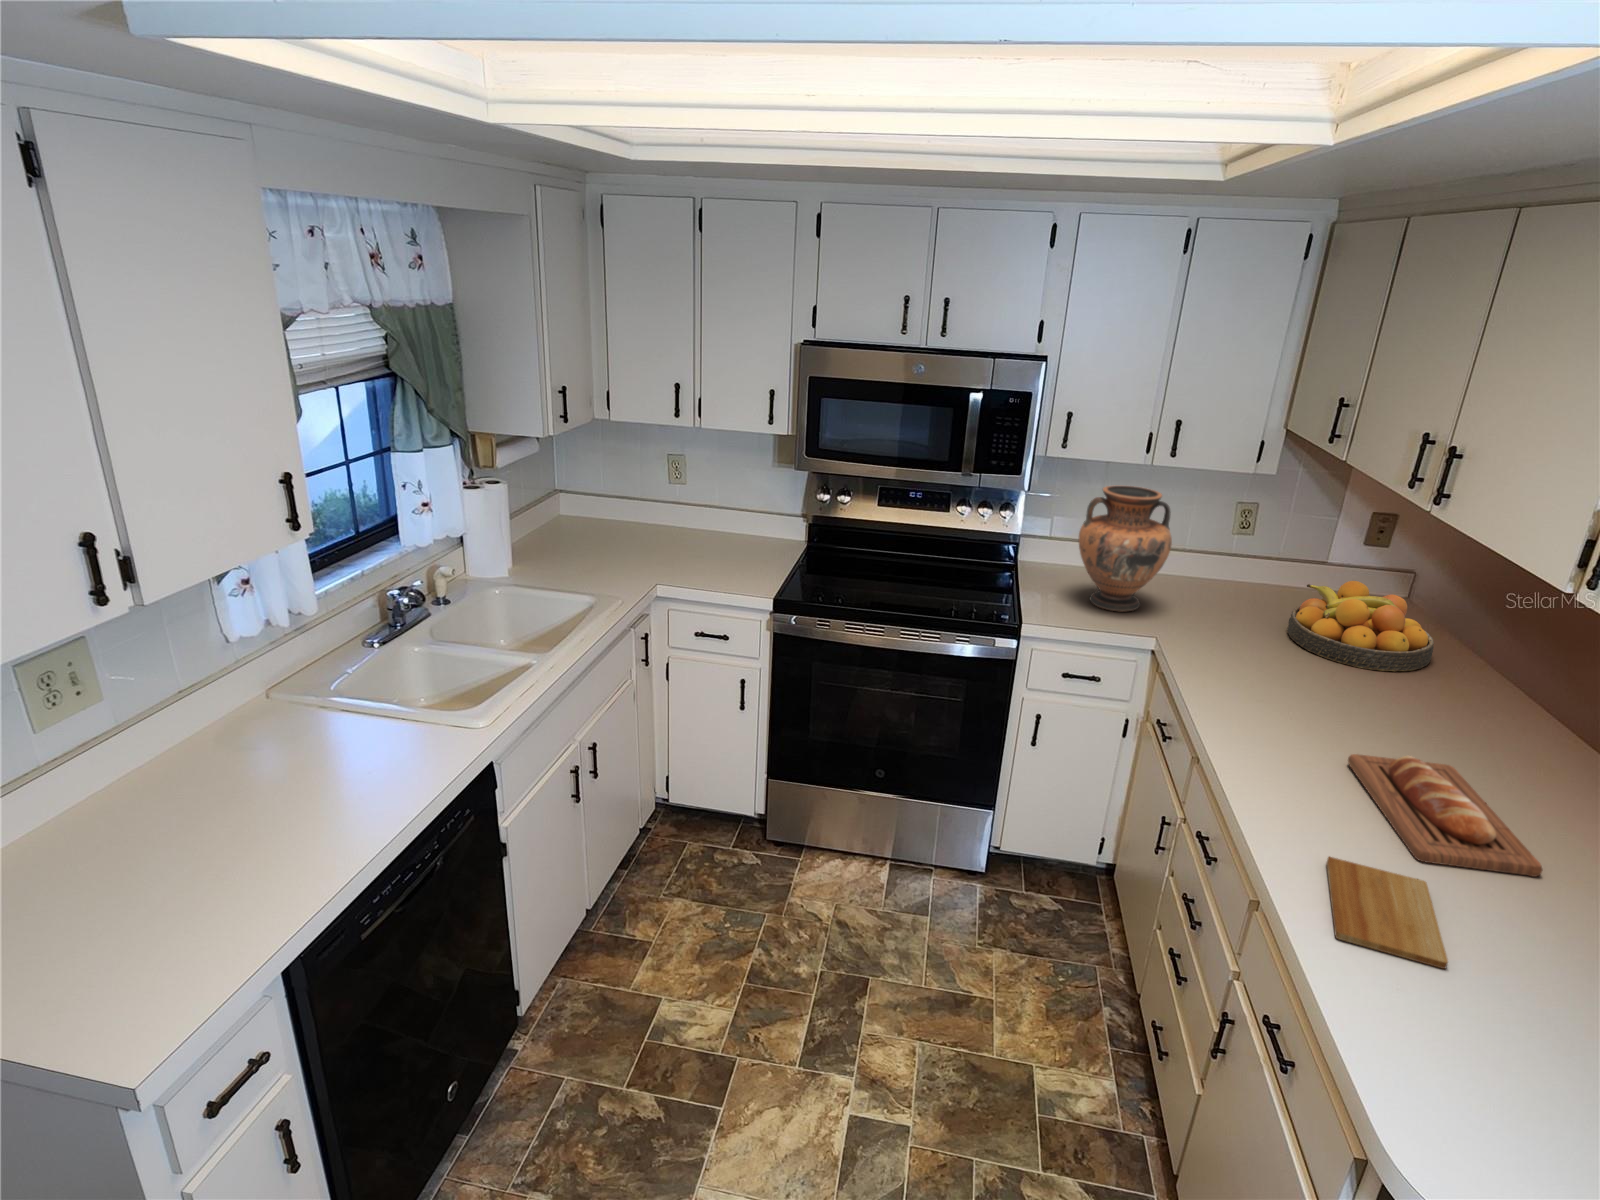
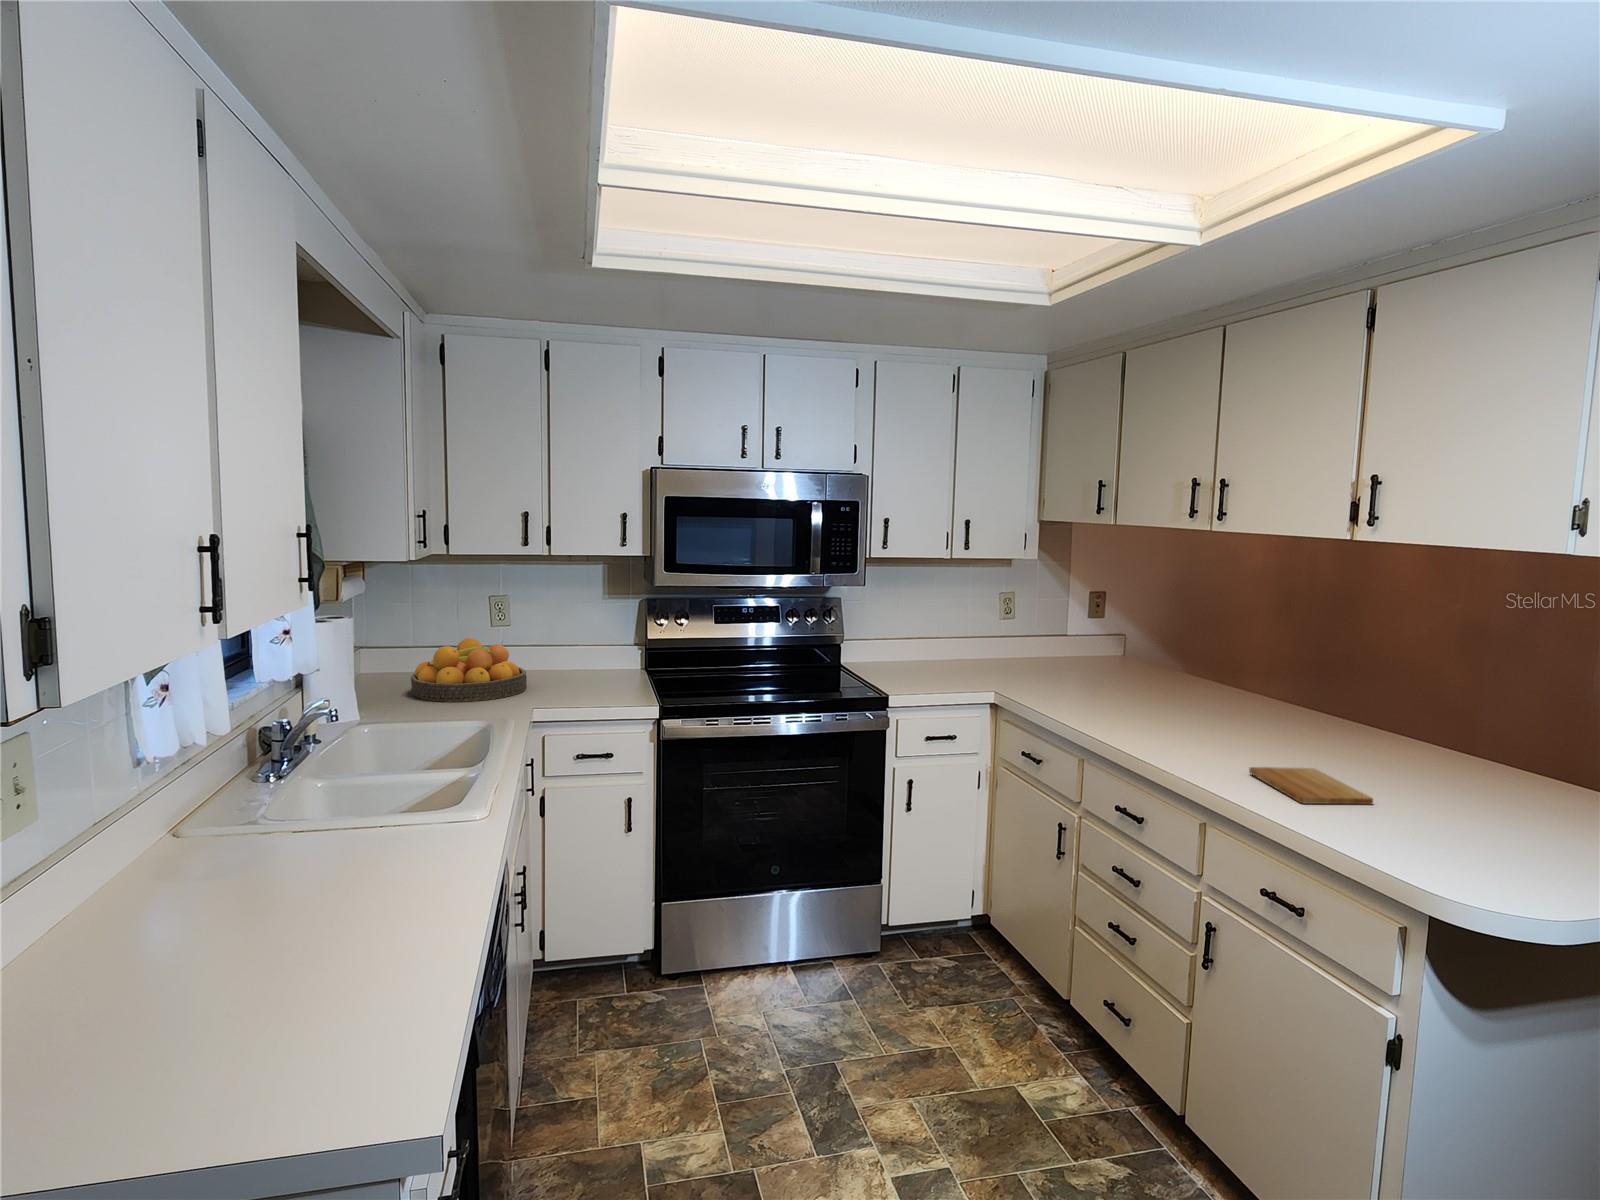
vase: present [1079,486,1172,612] -> none [905,579,980,681]
fruit bowl: present [1287,581,1434,671] -> present [411,638,527,702]
bread loaf: present [1348,754,1542,877] -> none [1196,711,1361,764]

